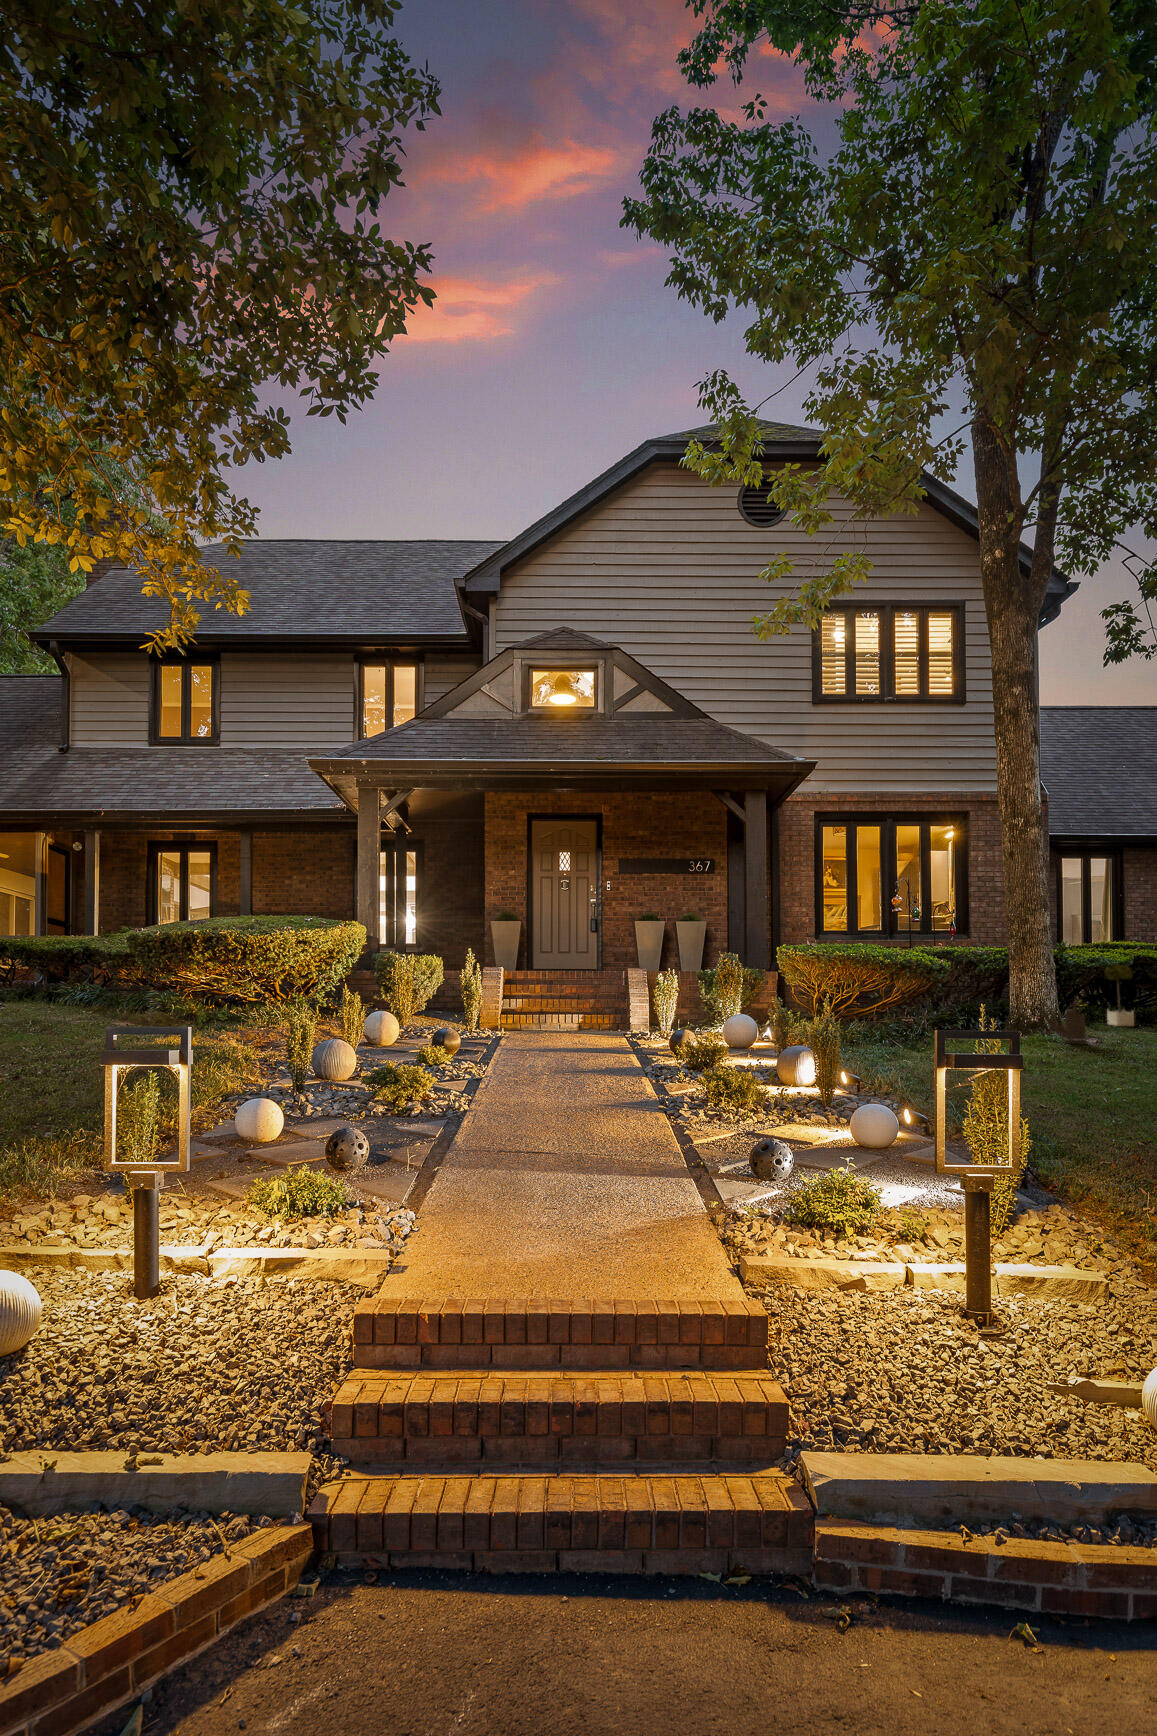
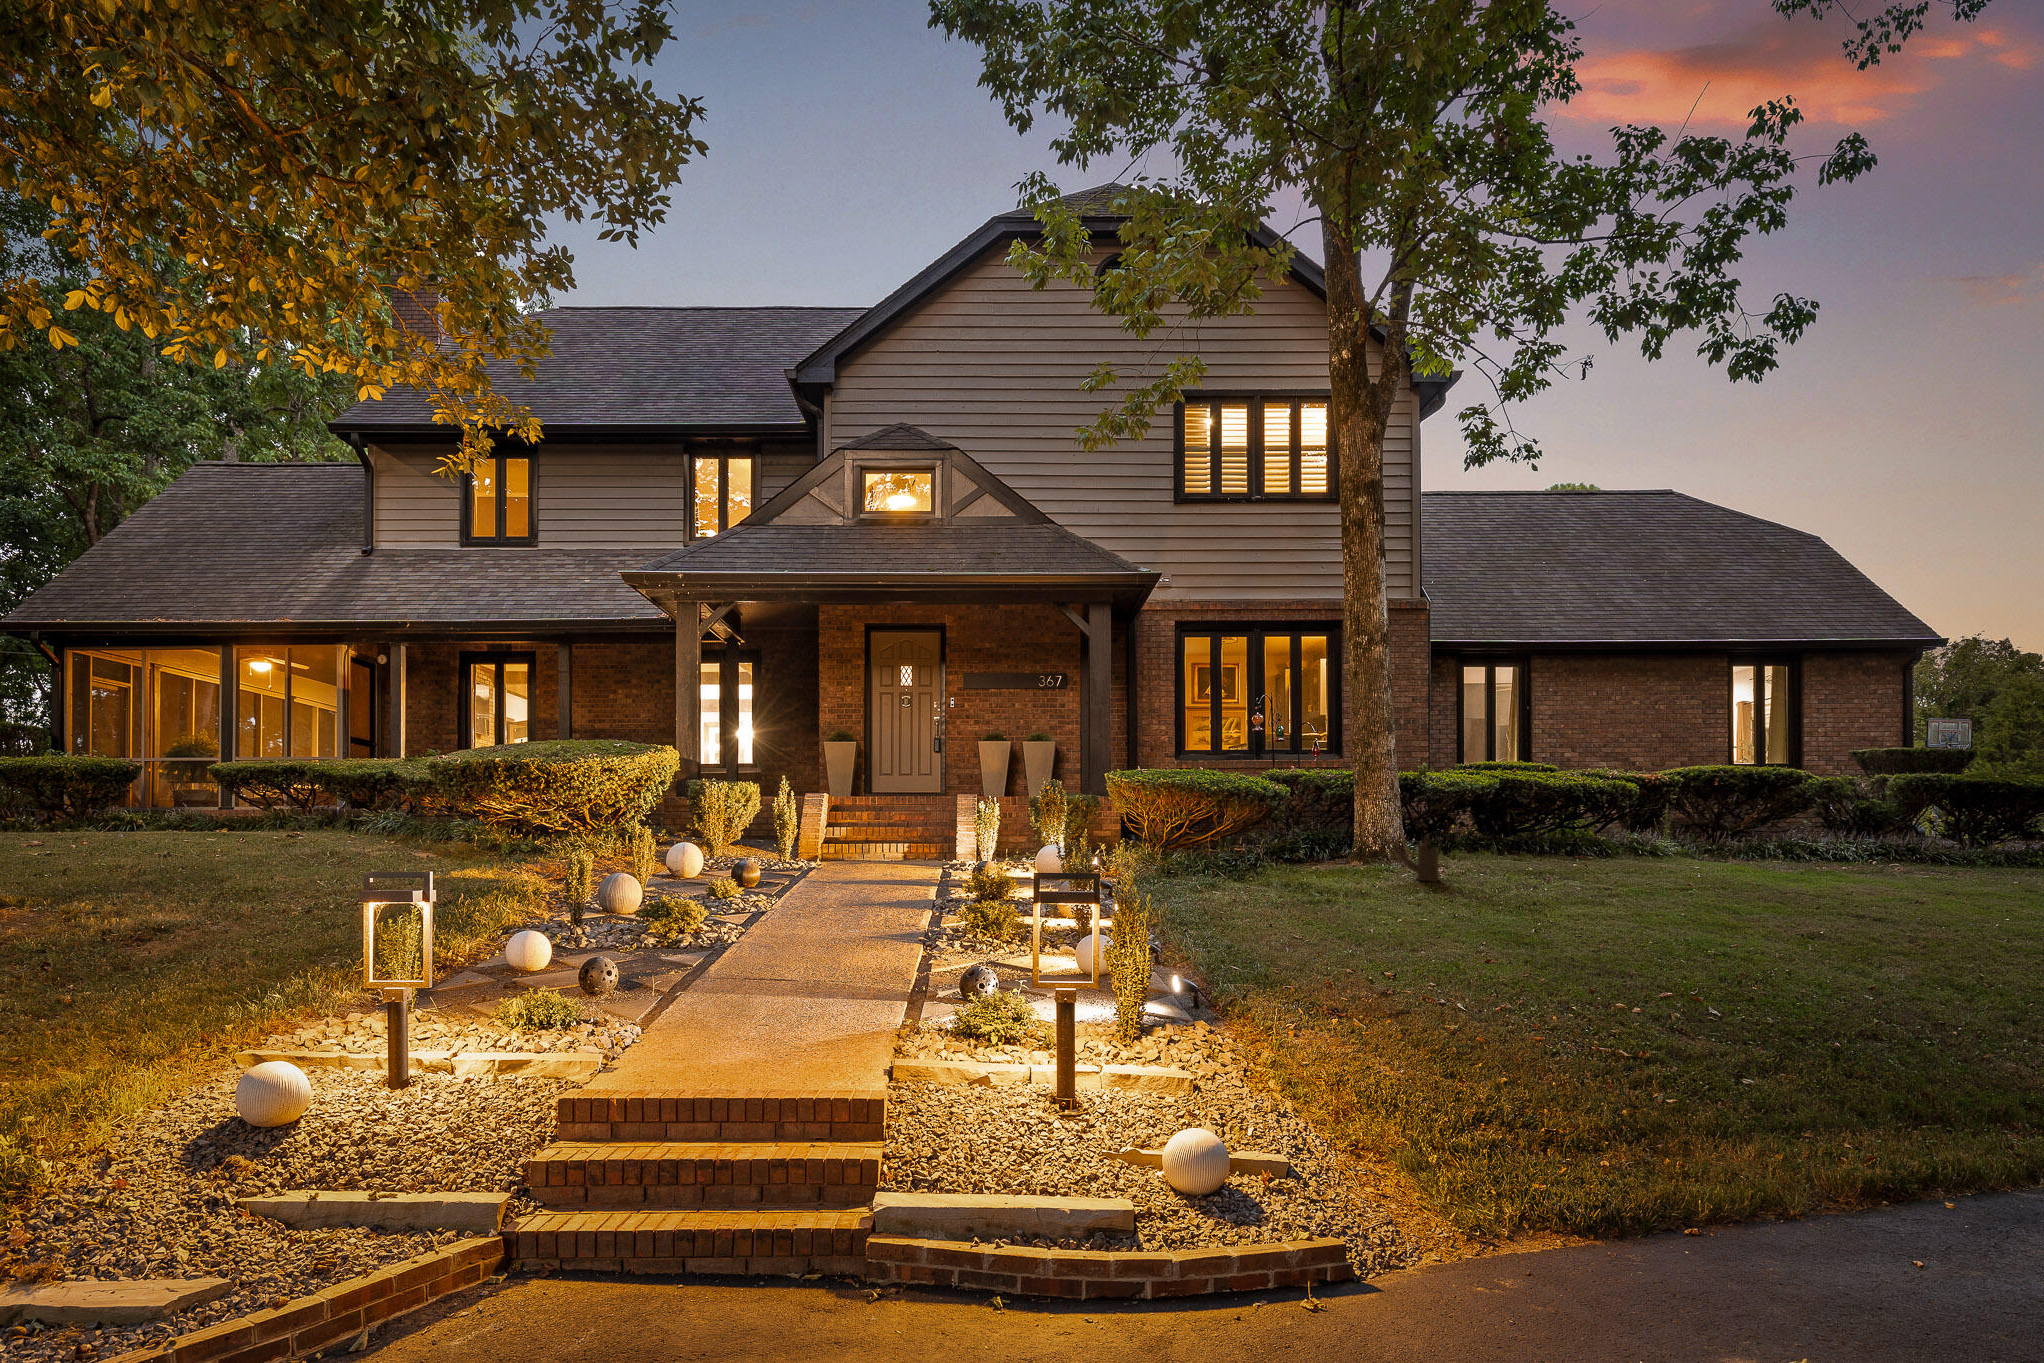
potted tree: present [1105,963,1134,1026] -> none [1480,791,1514,862]

